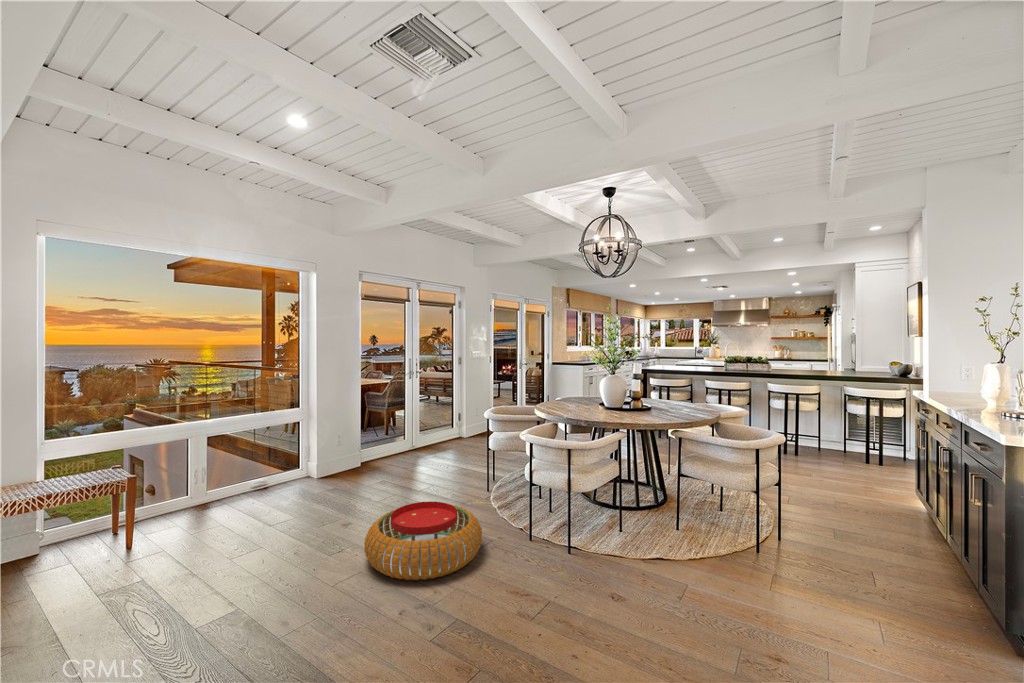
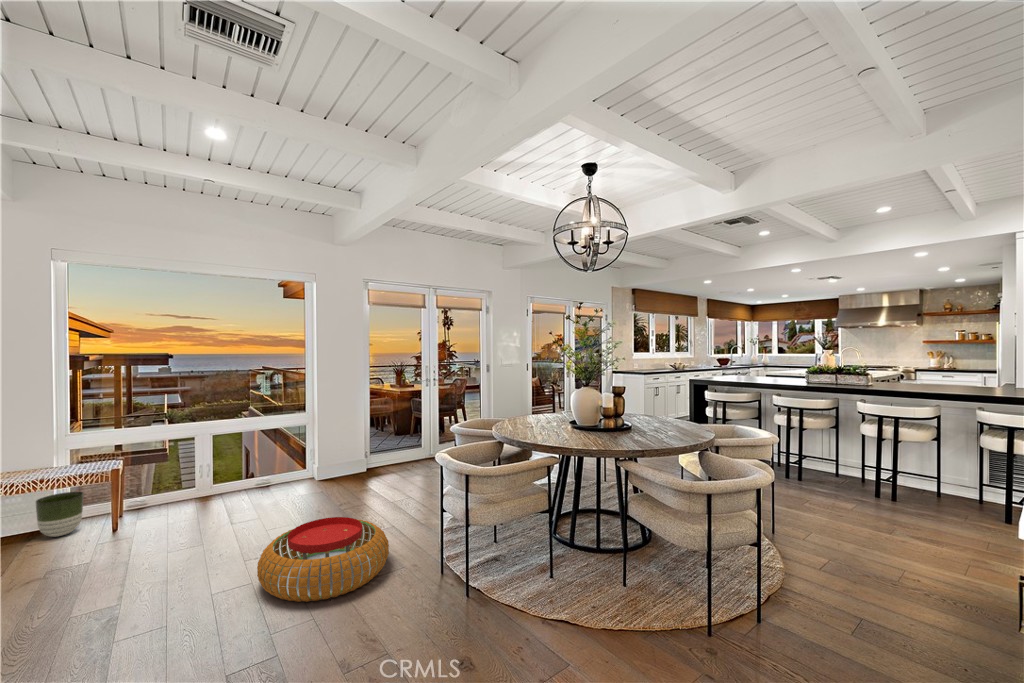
planter: none [23,508,80,562] -> present [36,492,84,537]

